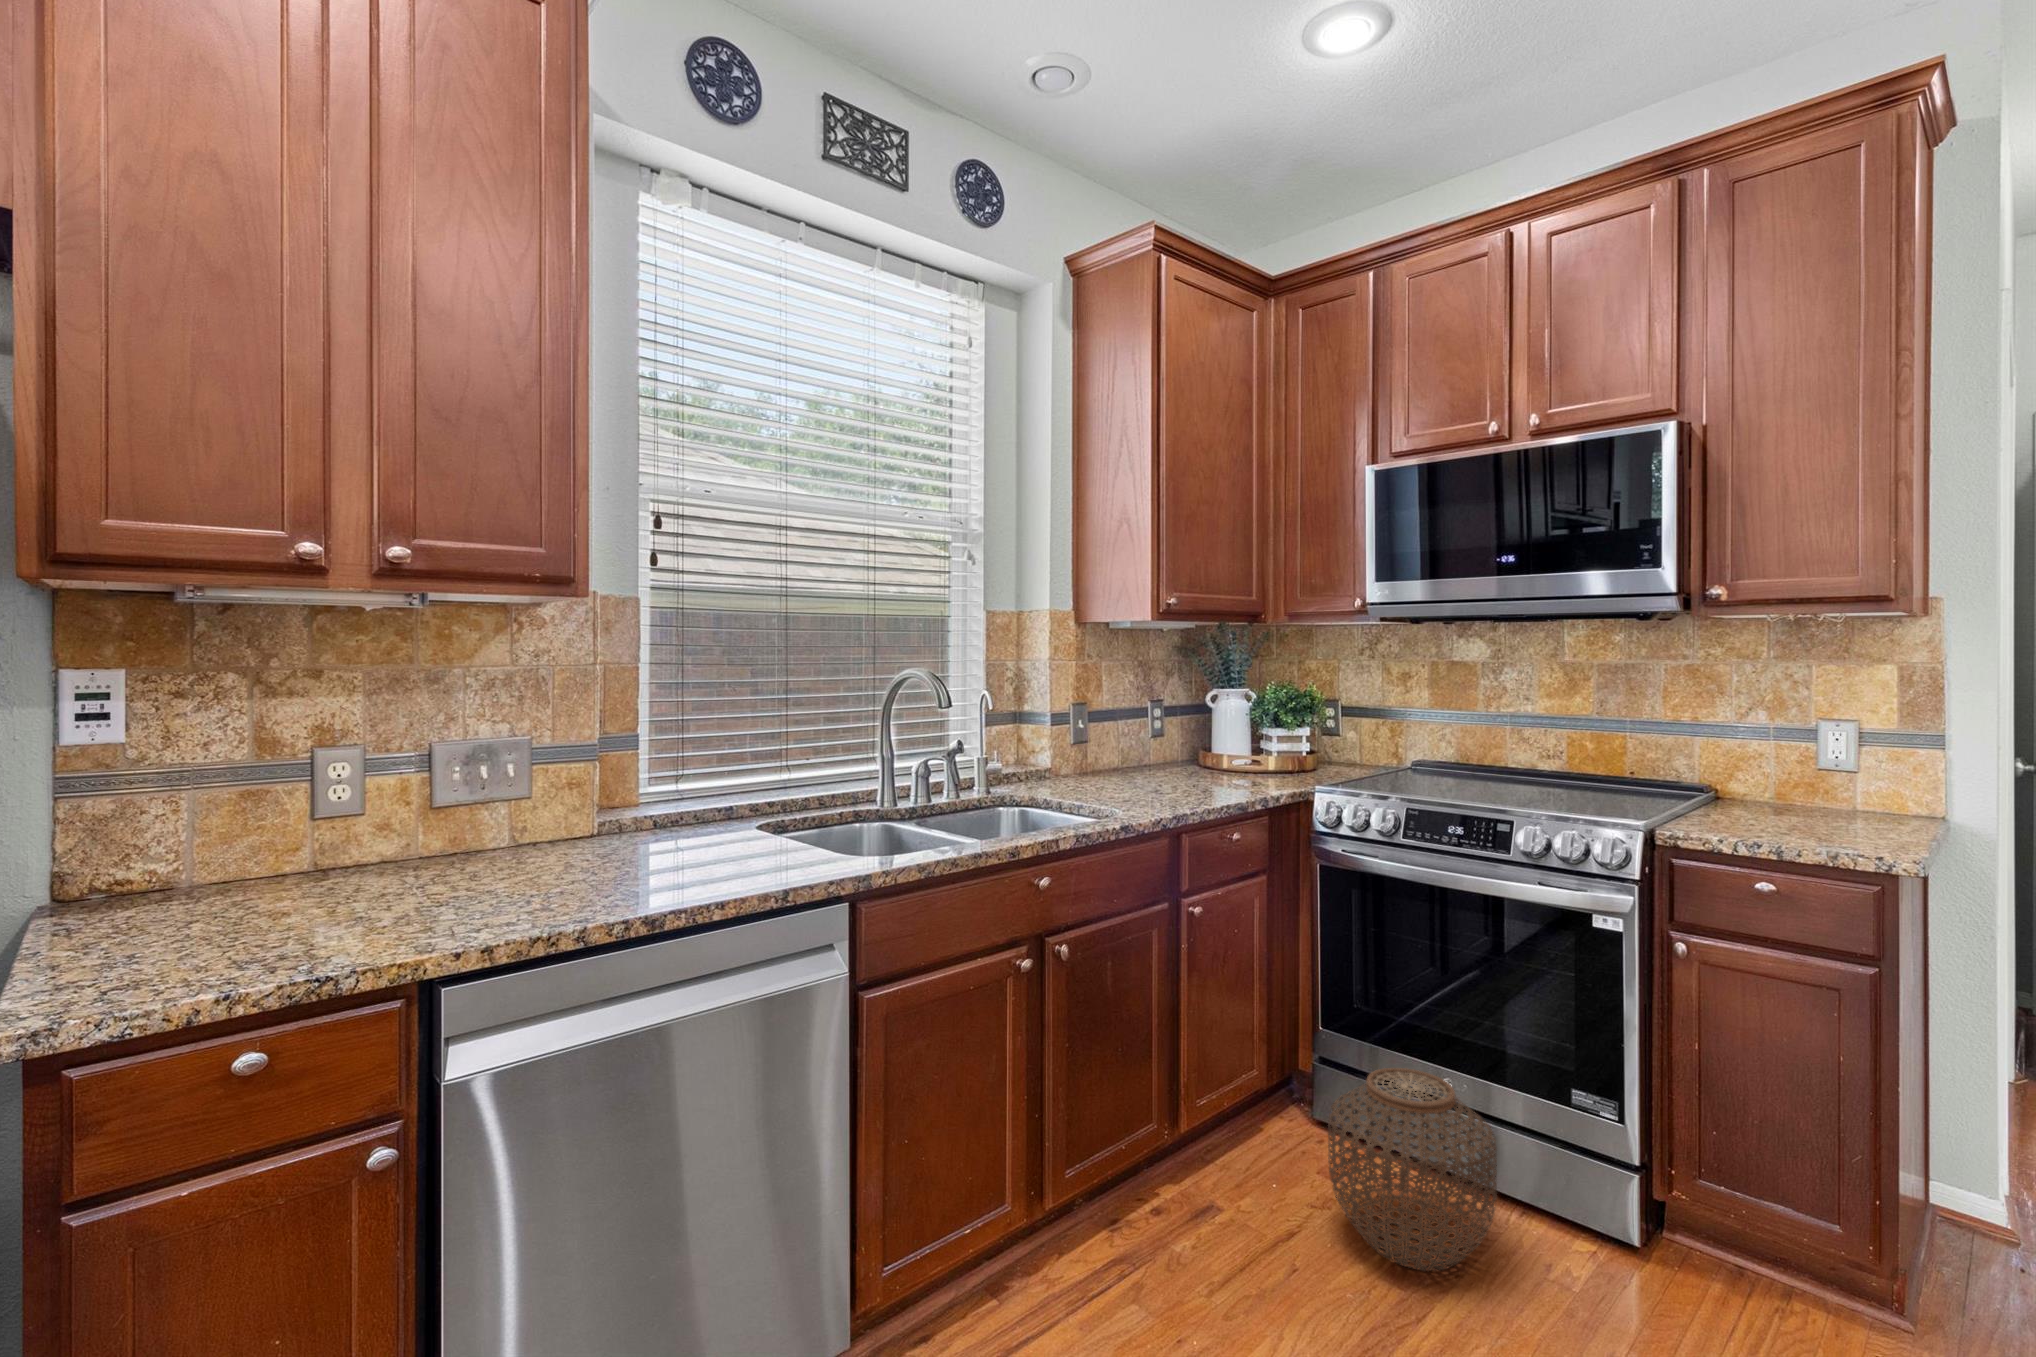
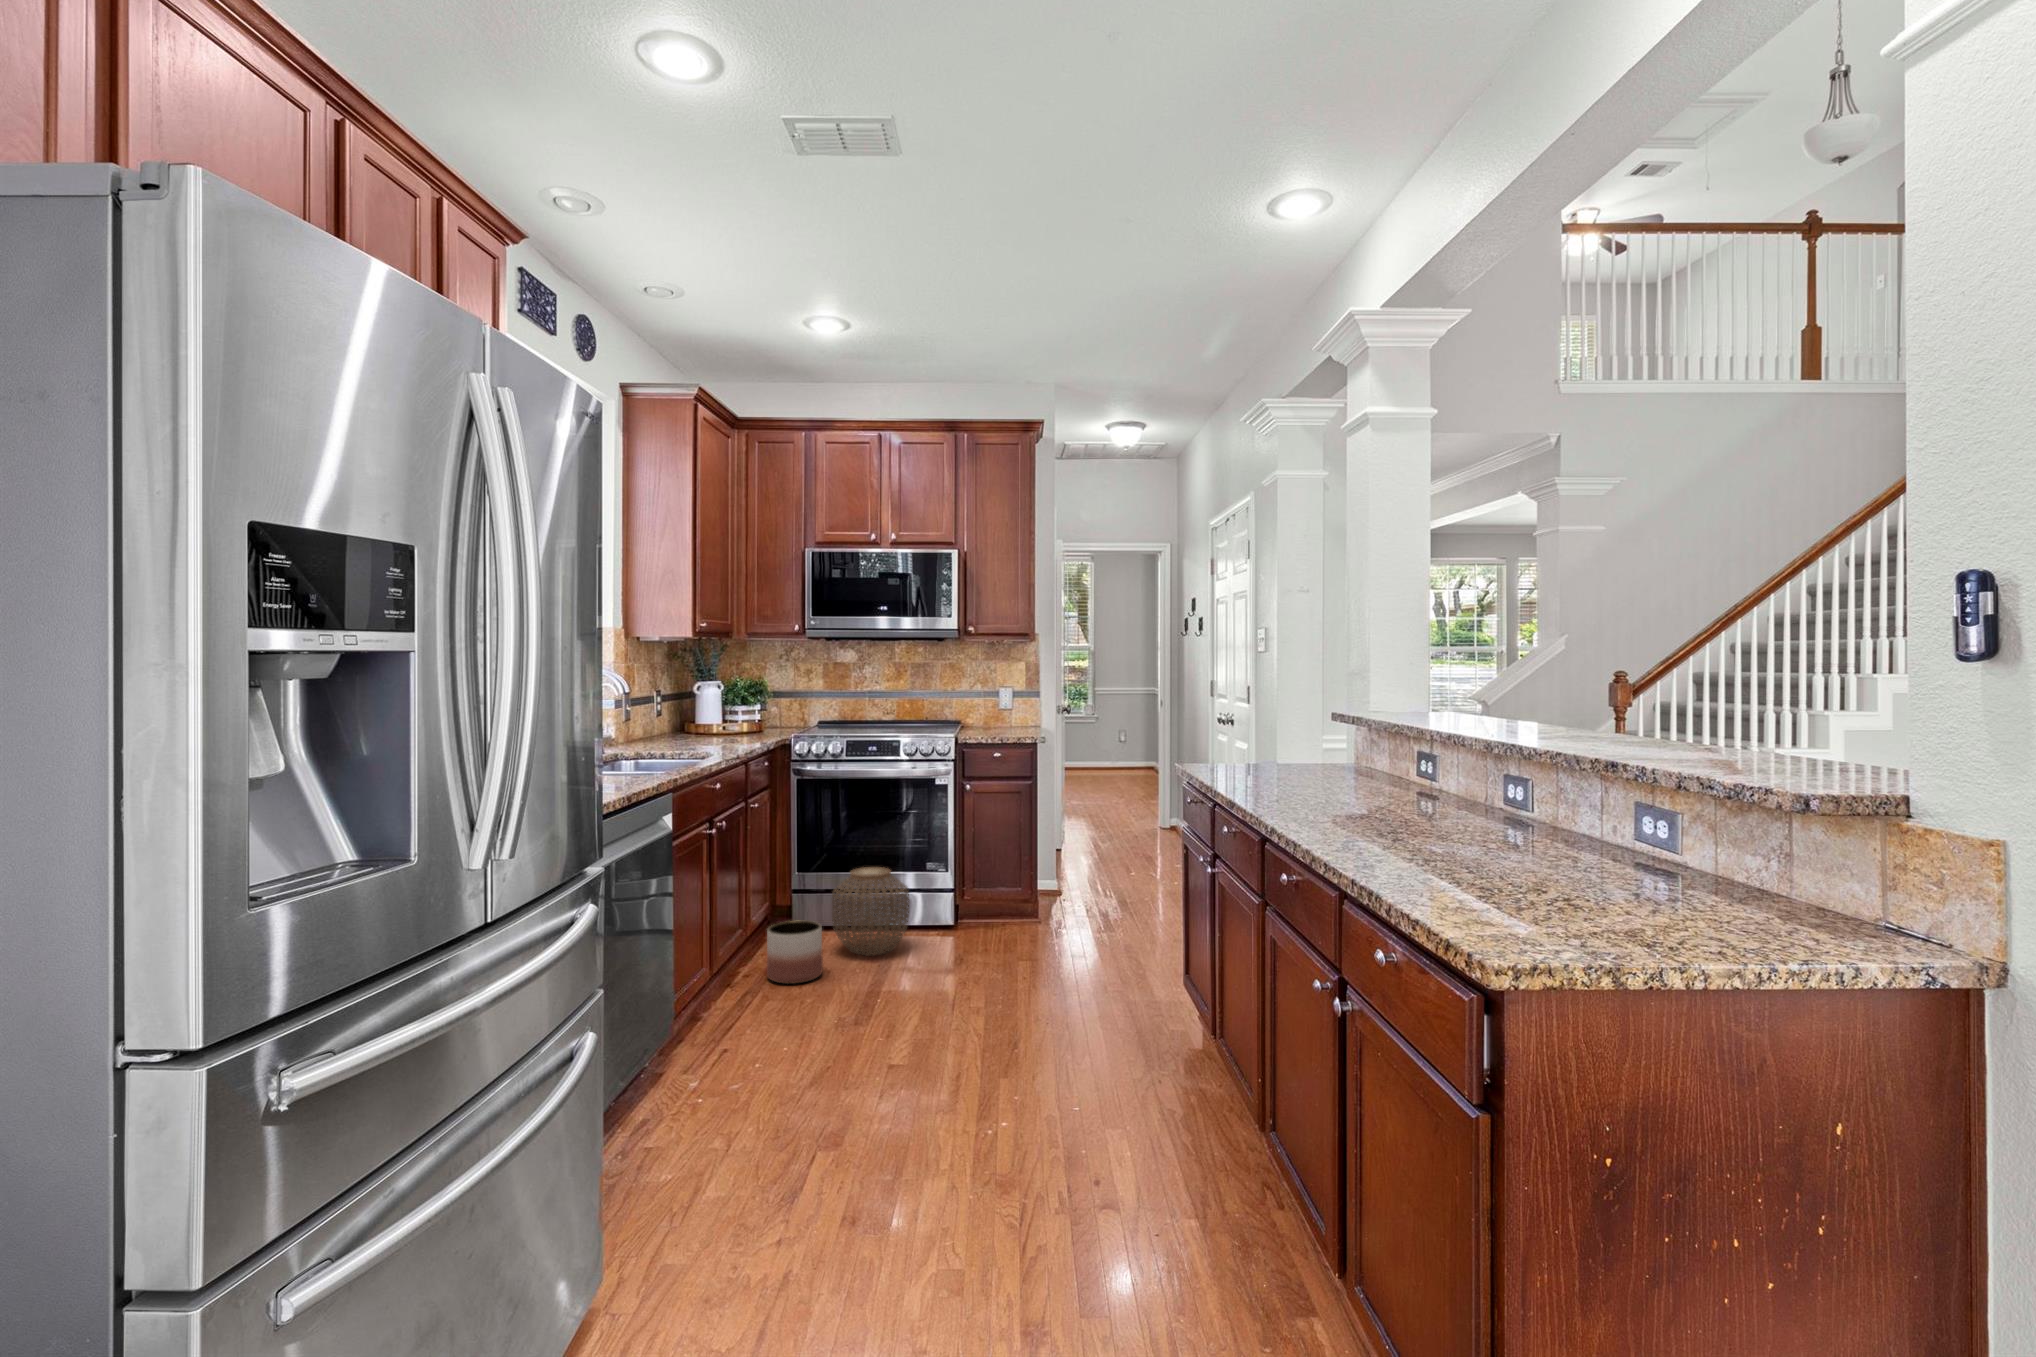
planter: none [1165,1143,1271,1291] -> present [767,921,823,984]

